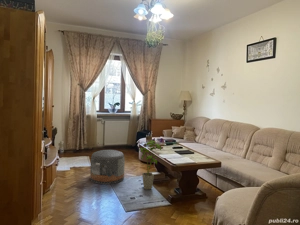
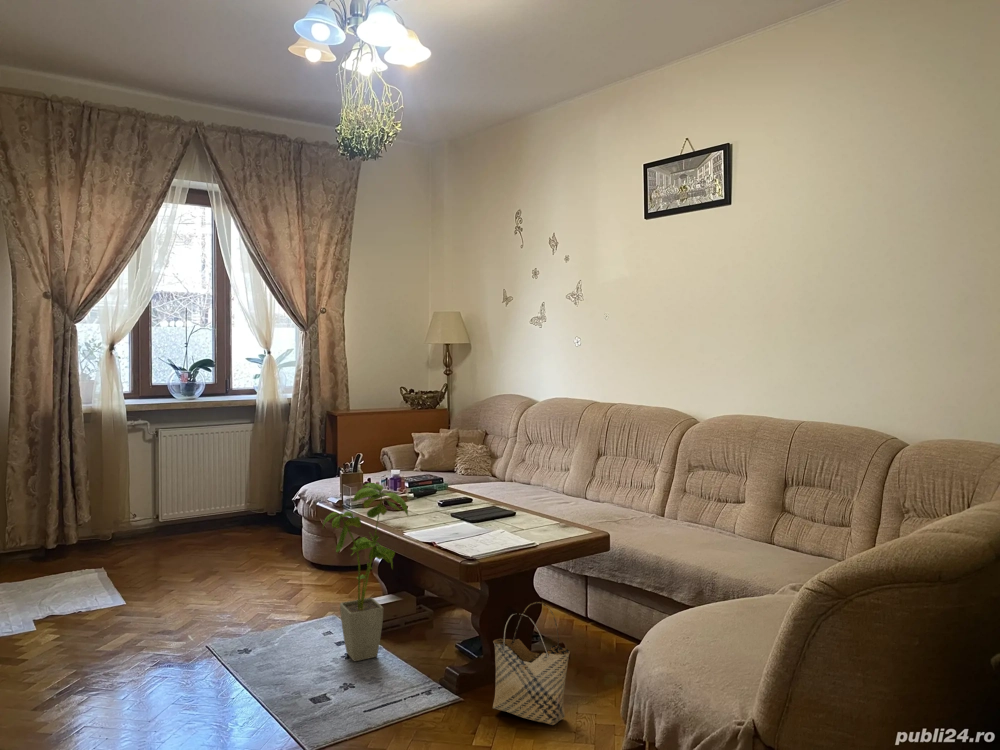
pouf: present [90,150,125,184] -> none [128,533,265,667]
woven basket: none [180,180,203,216] -> present [493,602,570,725]

